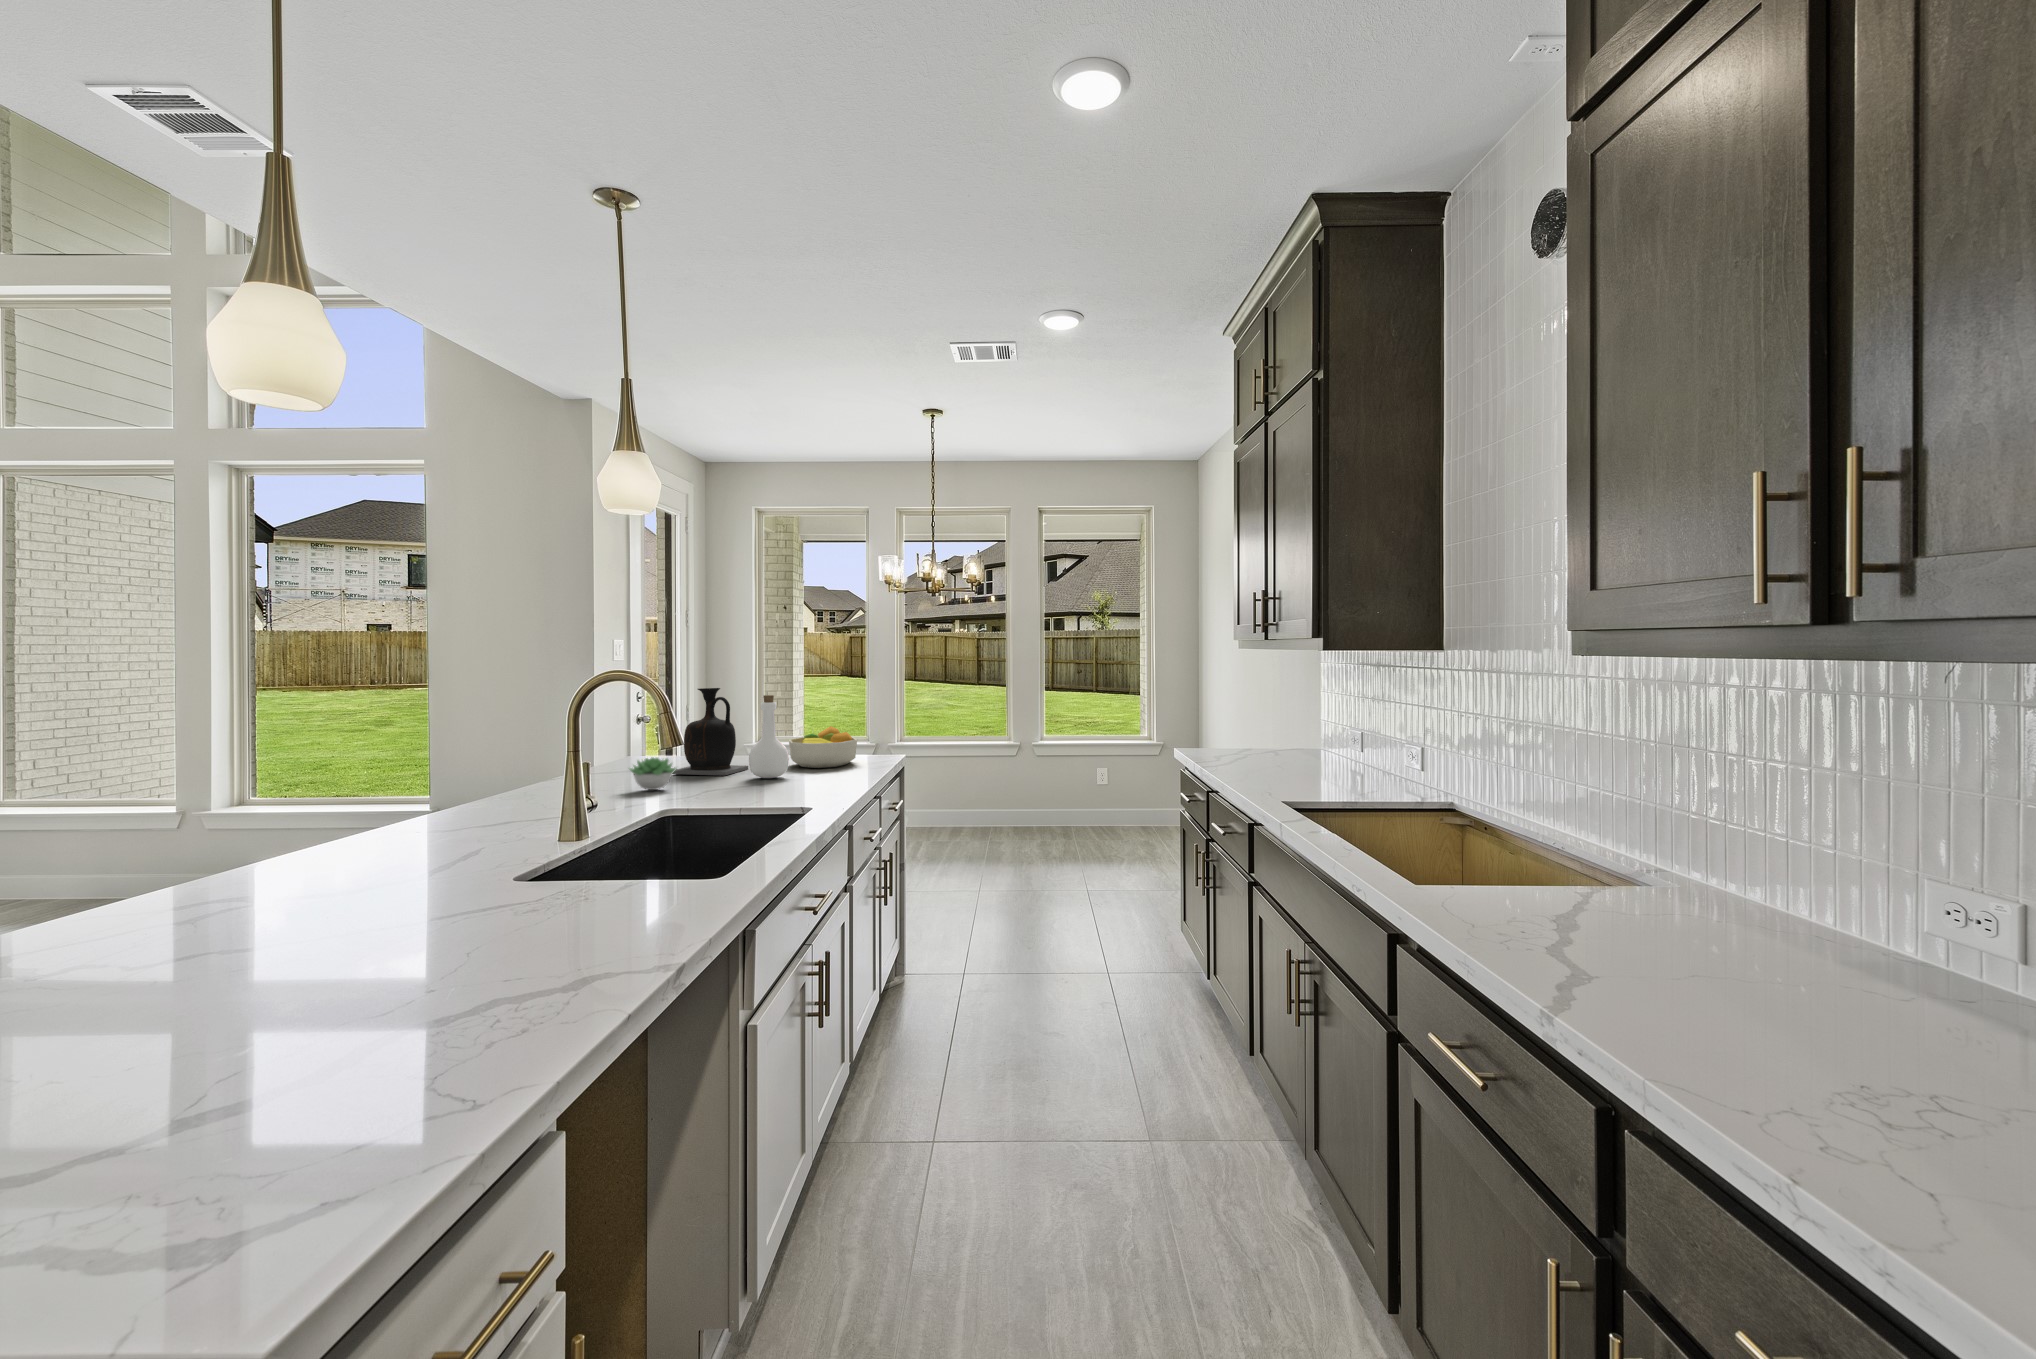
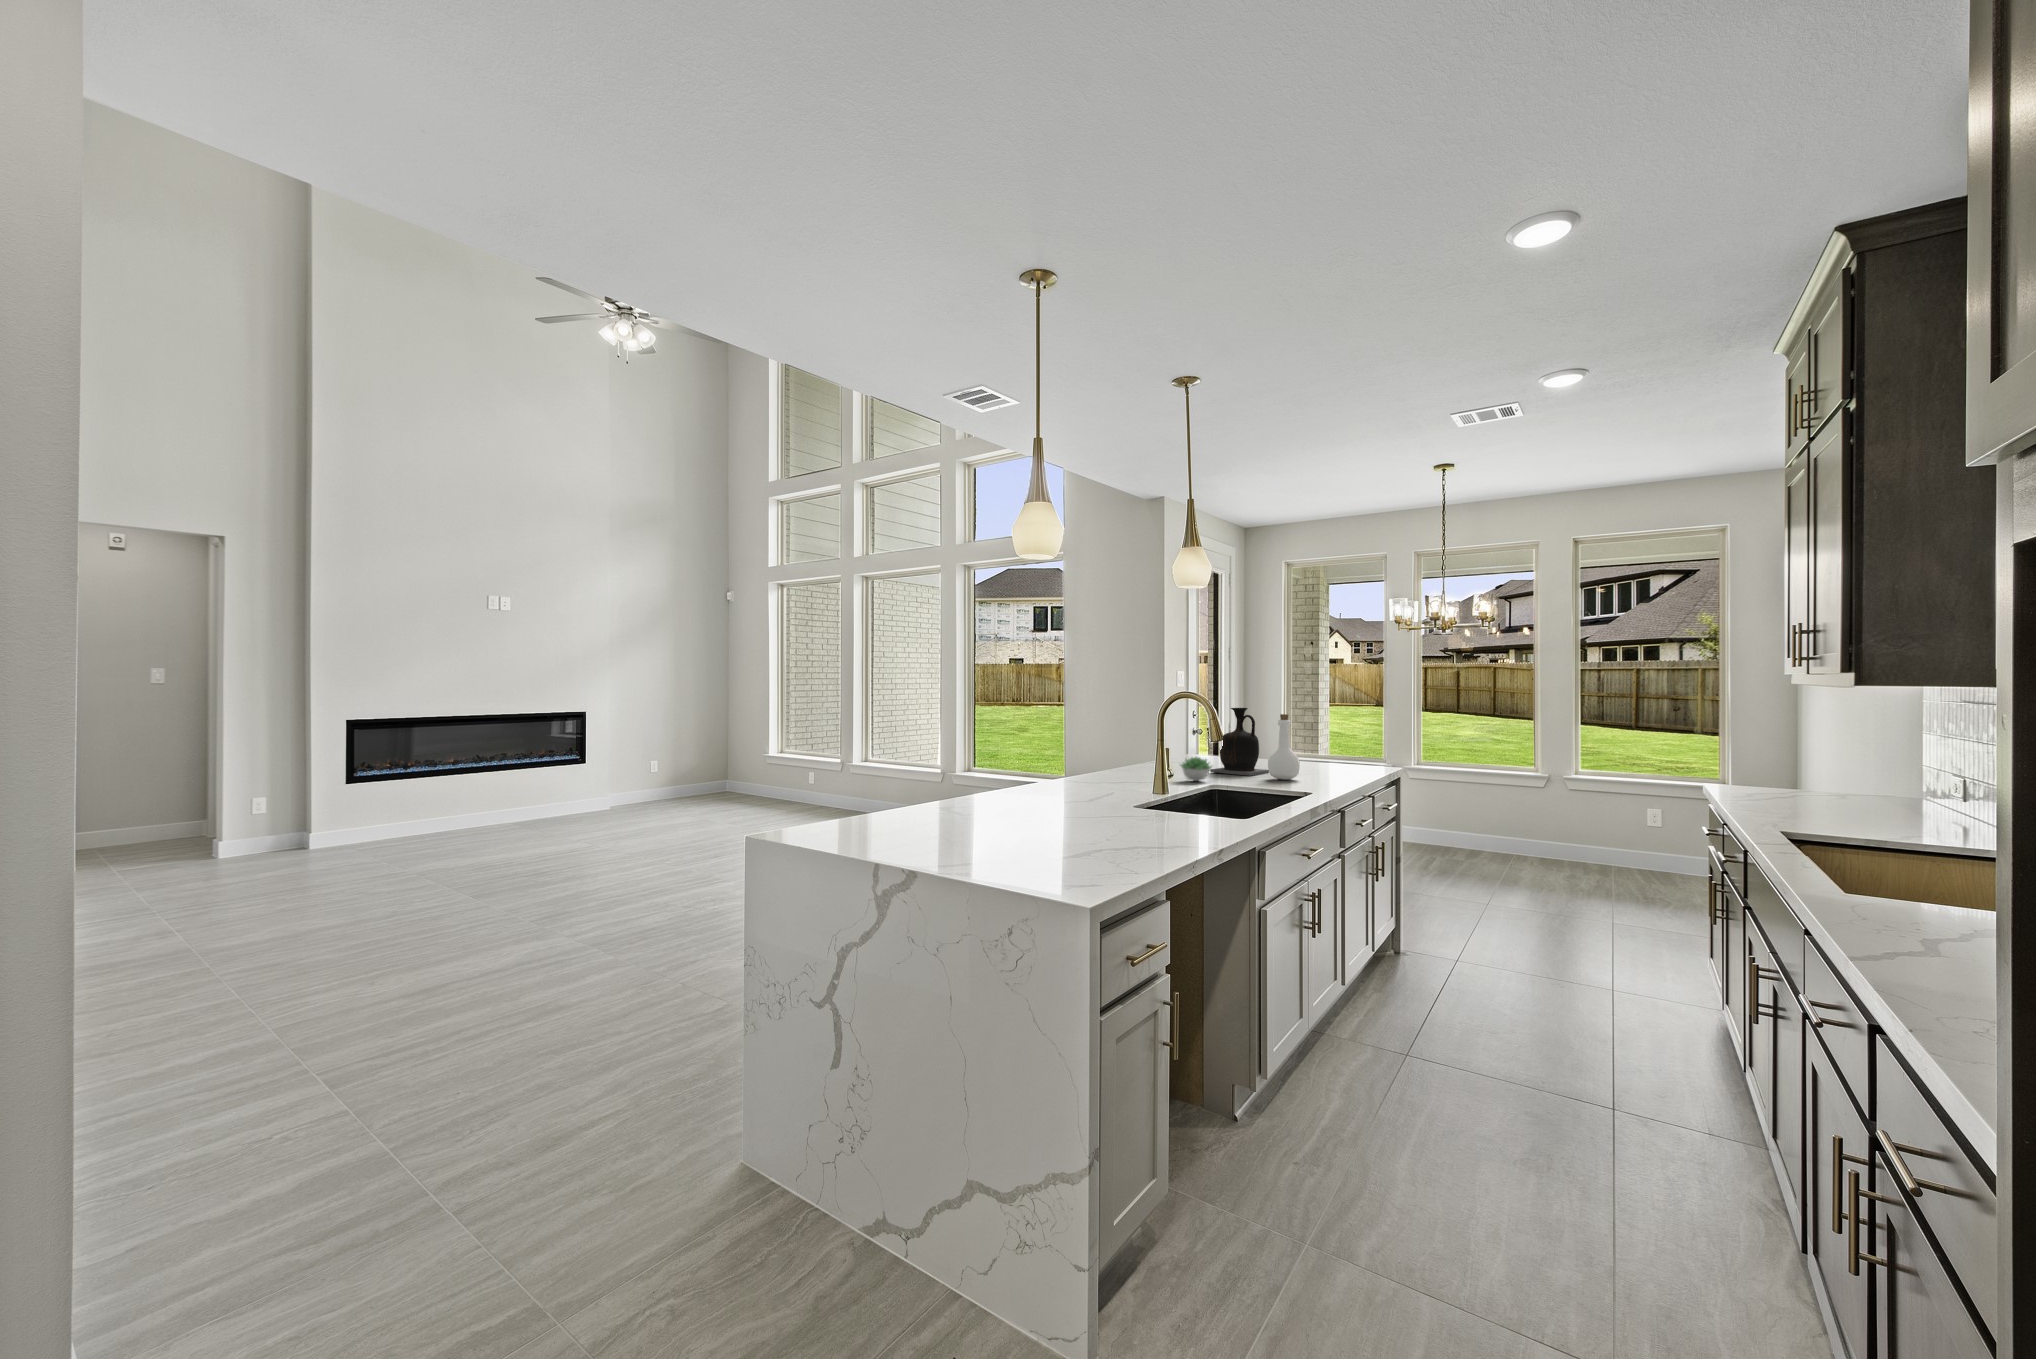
fruit bowl: present [789,726,857,768] -> none [1302,742,1360,776]

